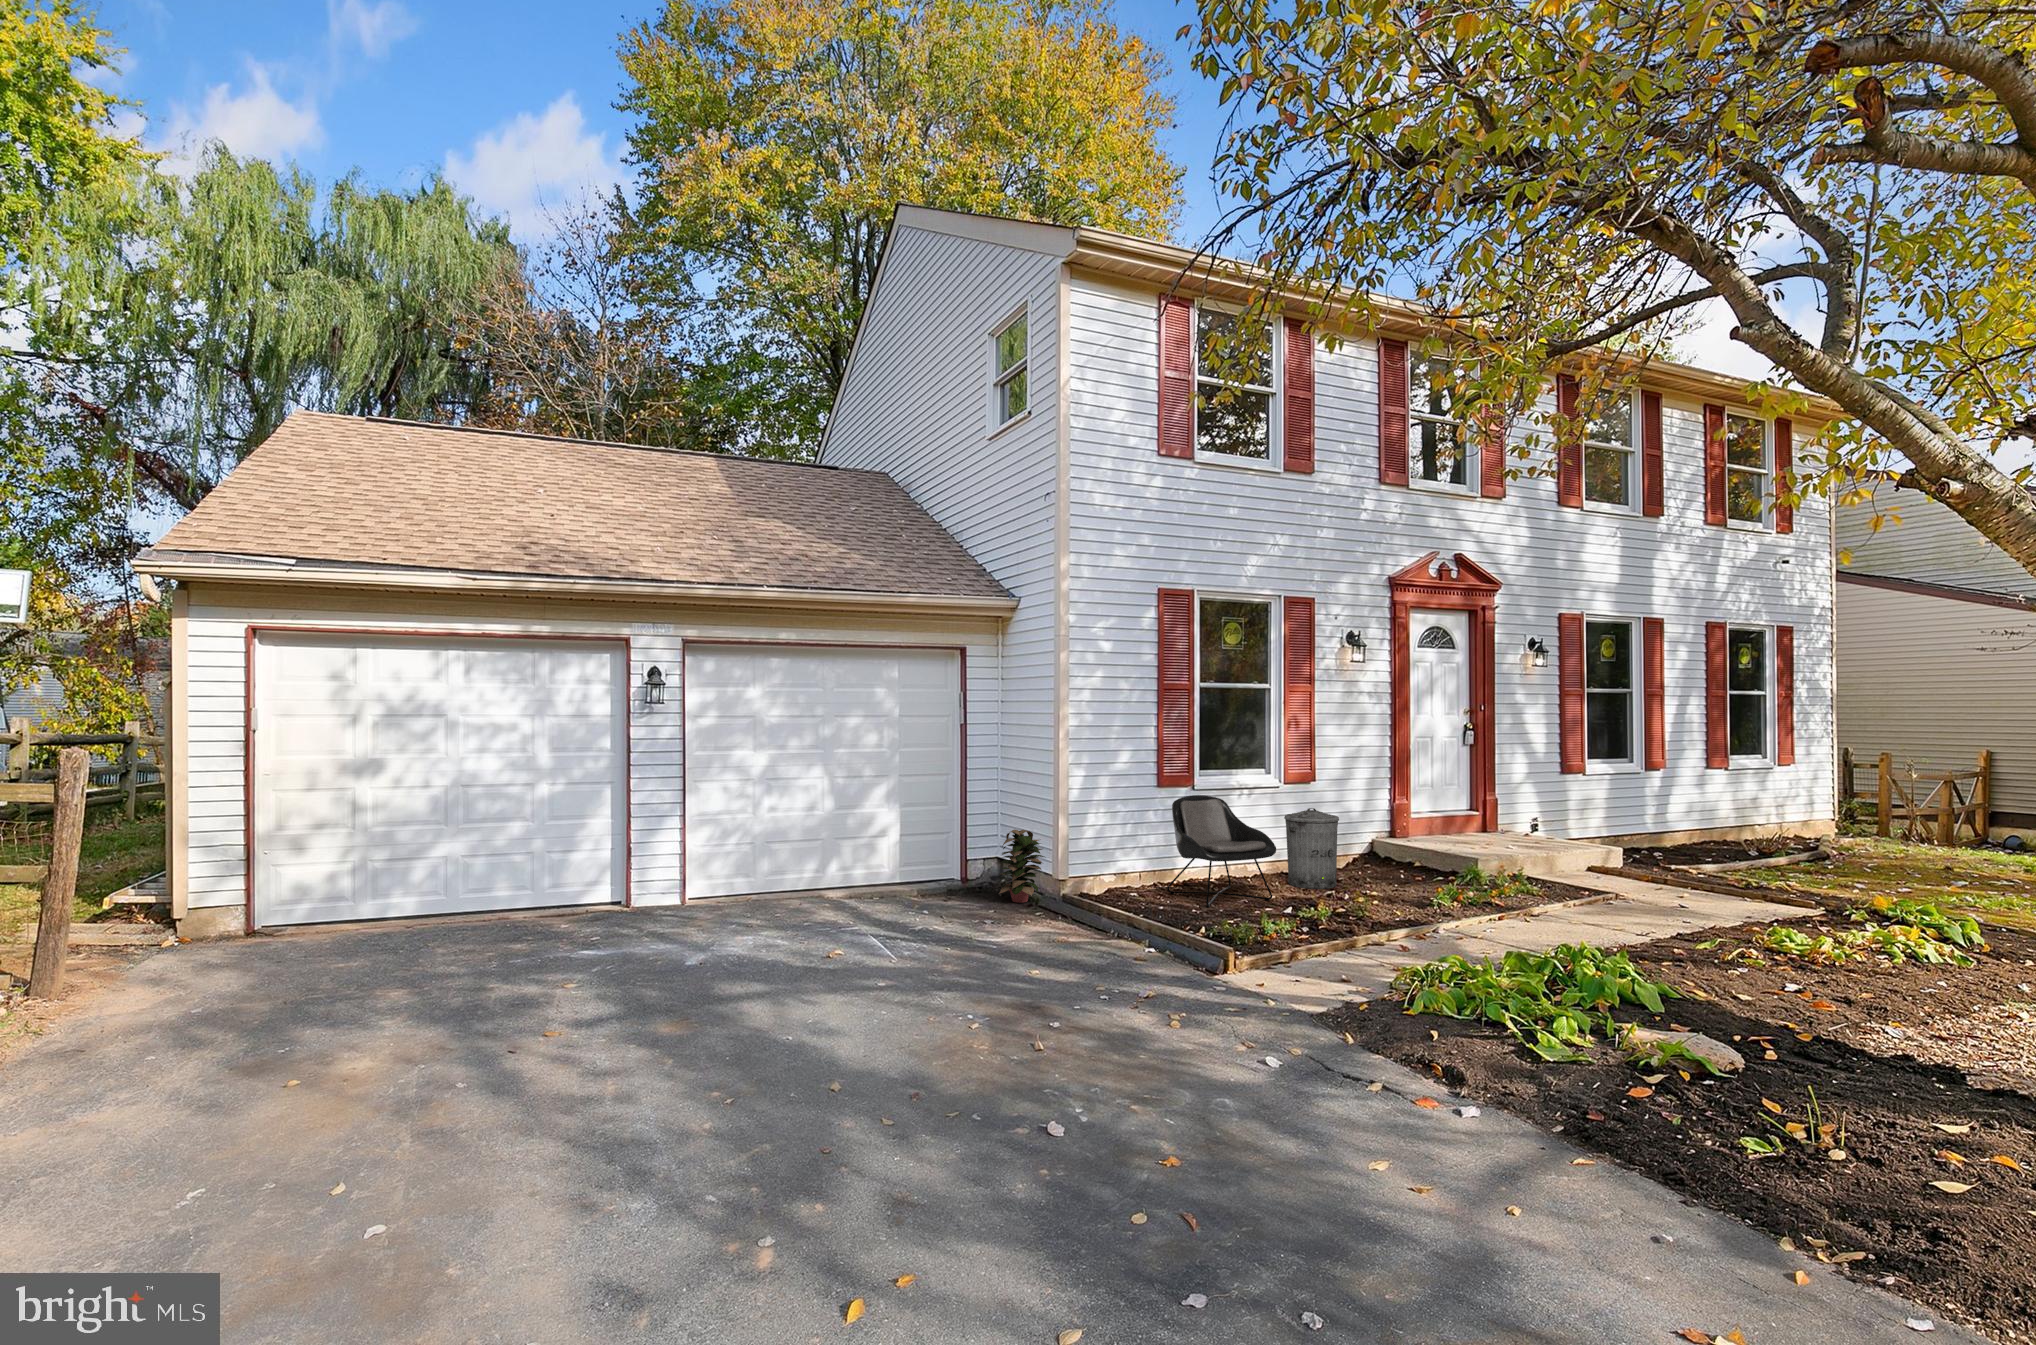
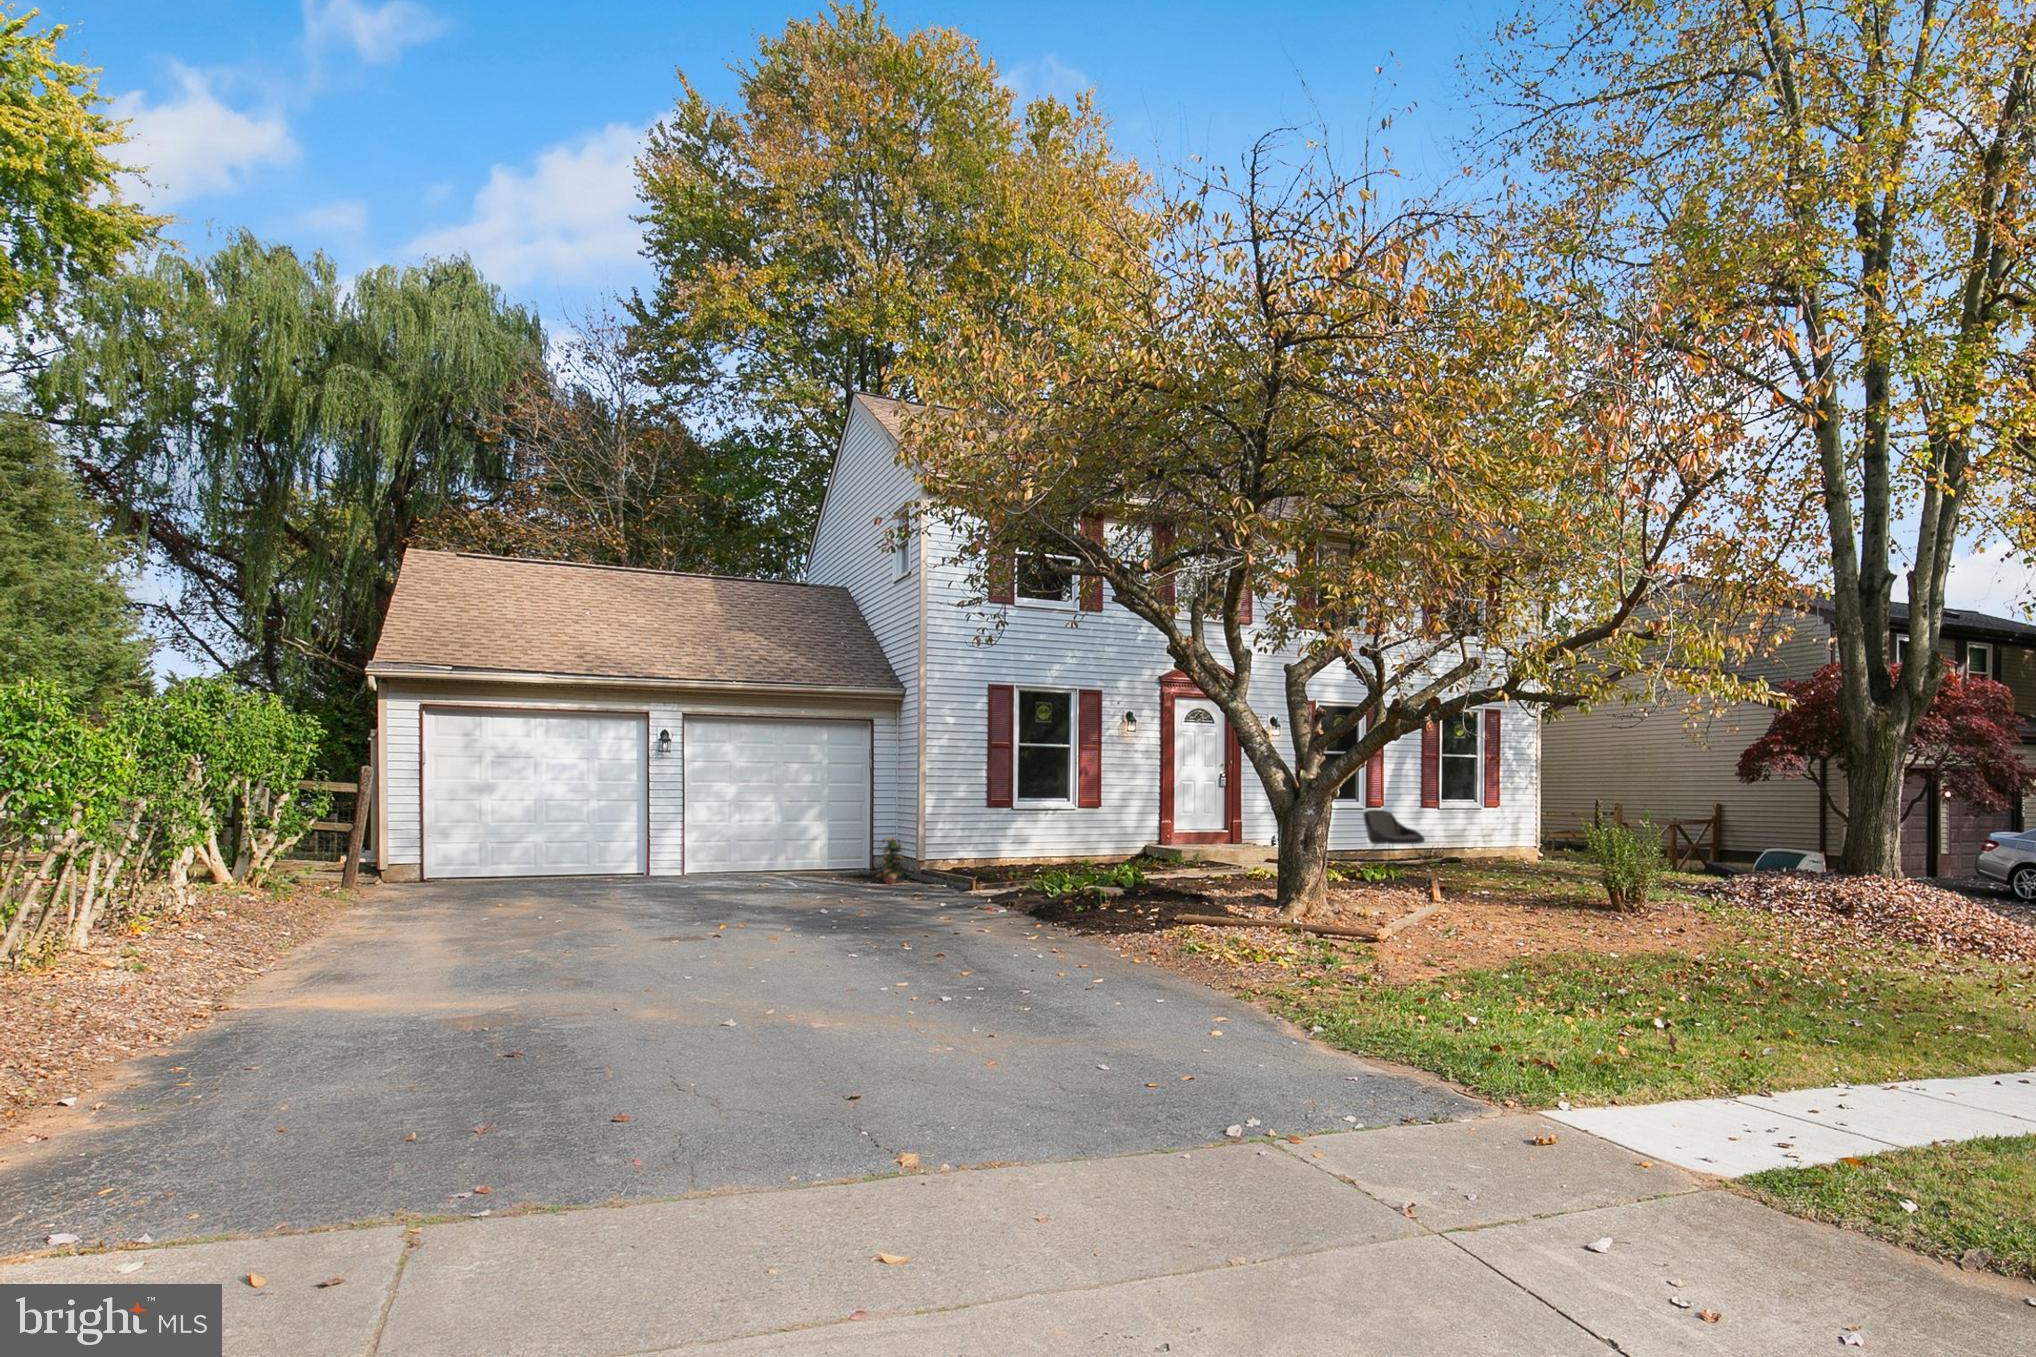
lounge chair: present [1167,795,1276,907] -> present [1363,809,1425,867]
trash can: present [1284,808,1339,889] -> none [1074,828,1109,881]

